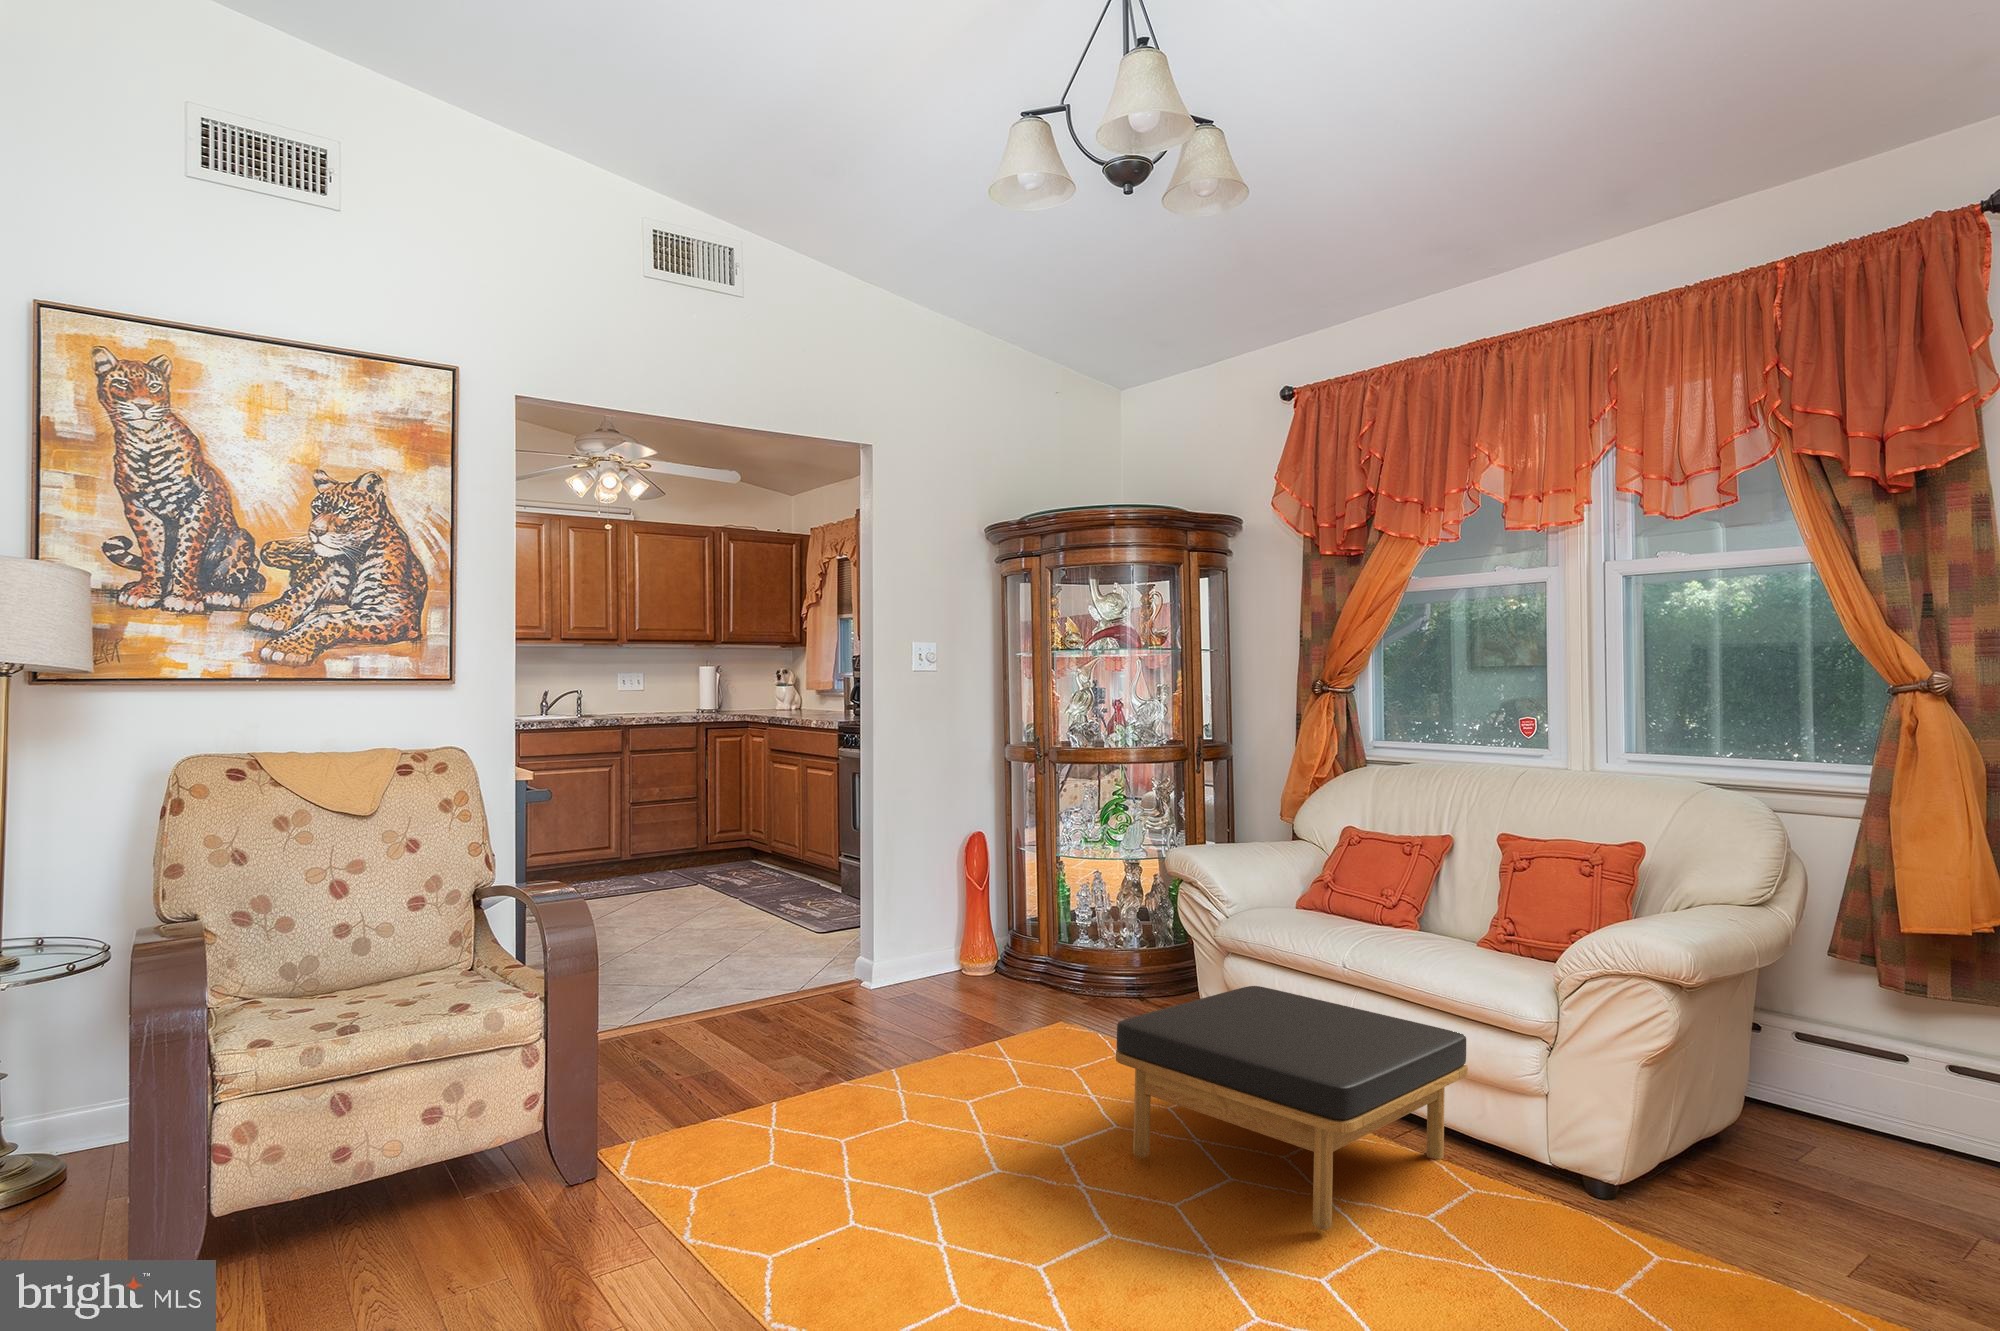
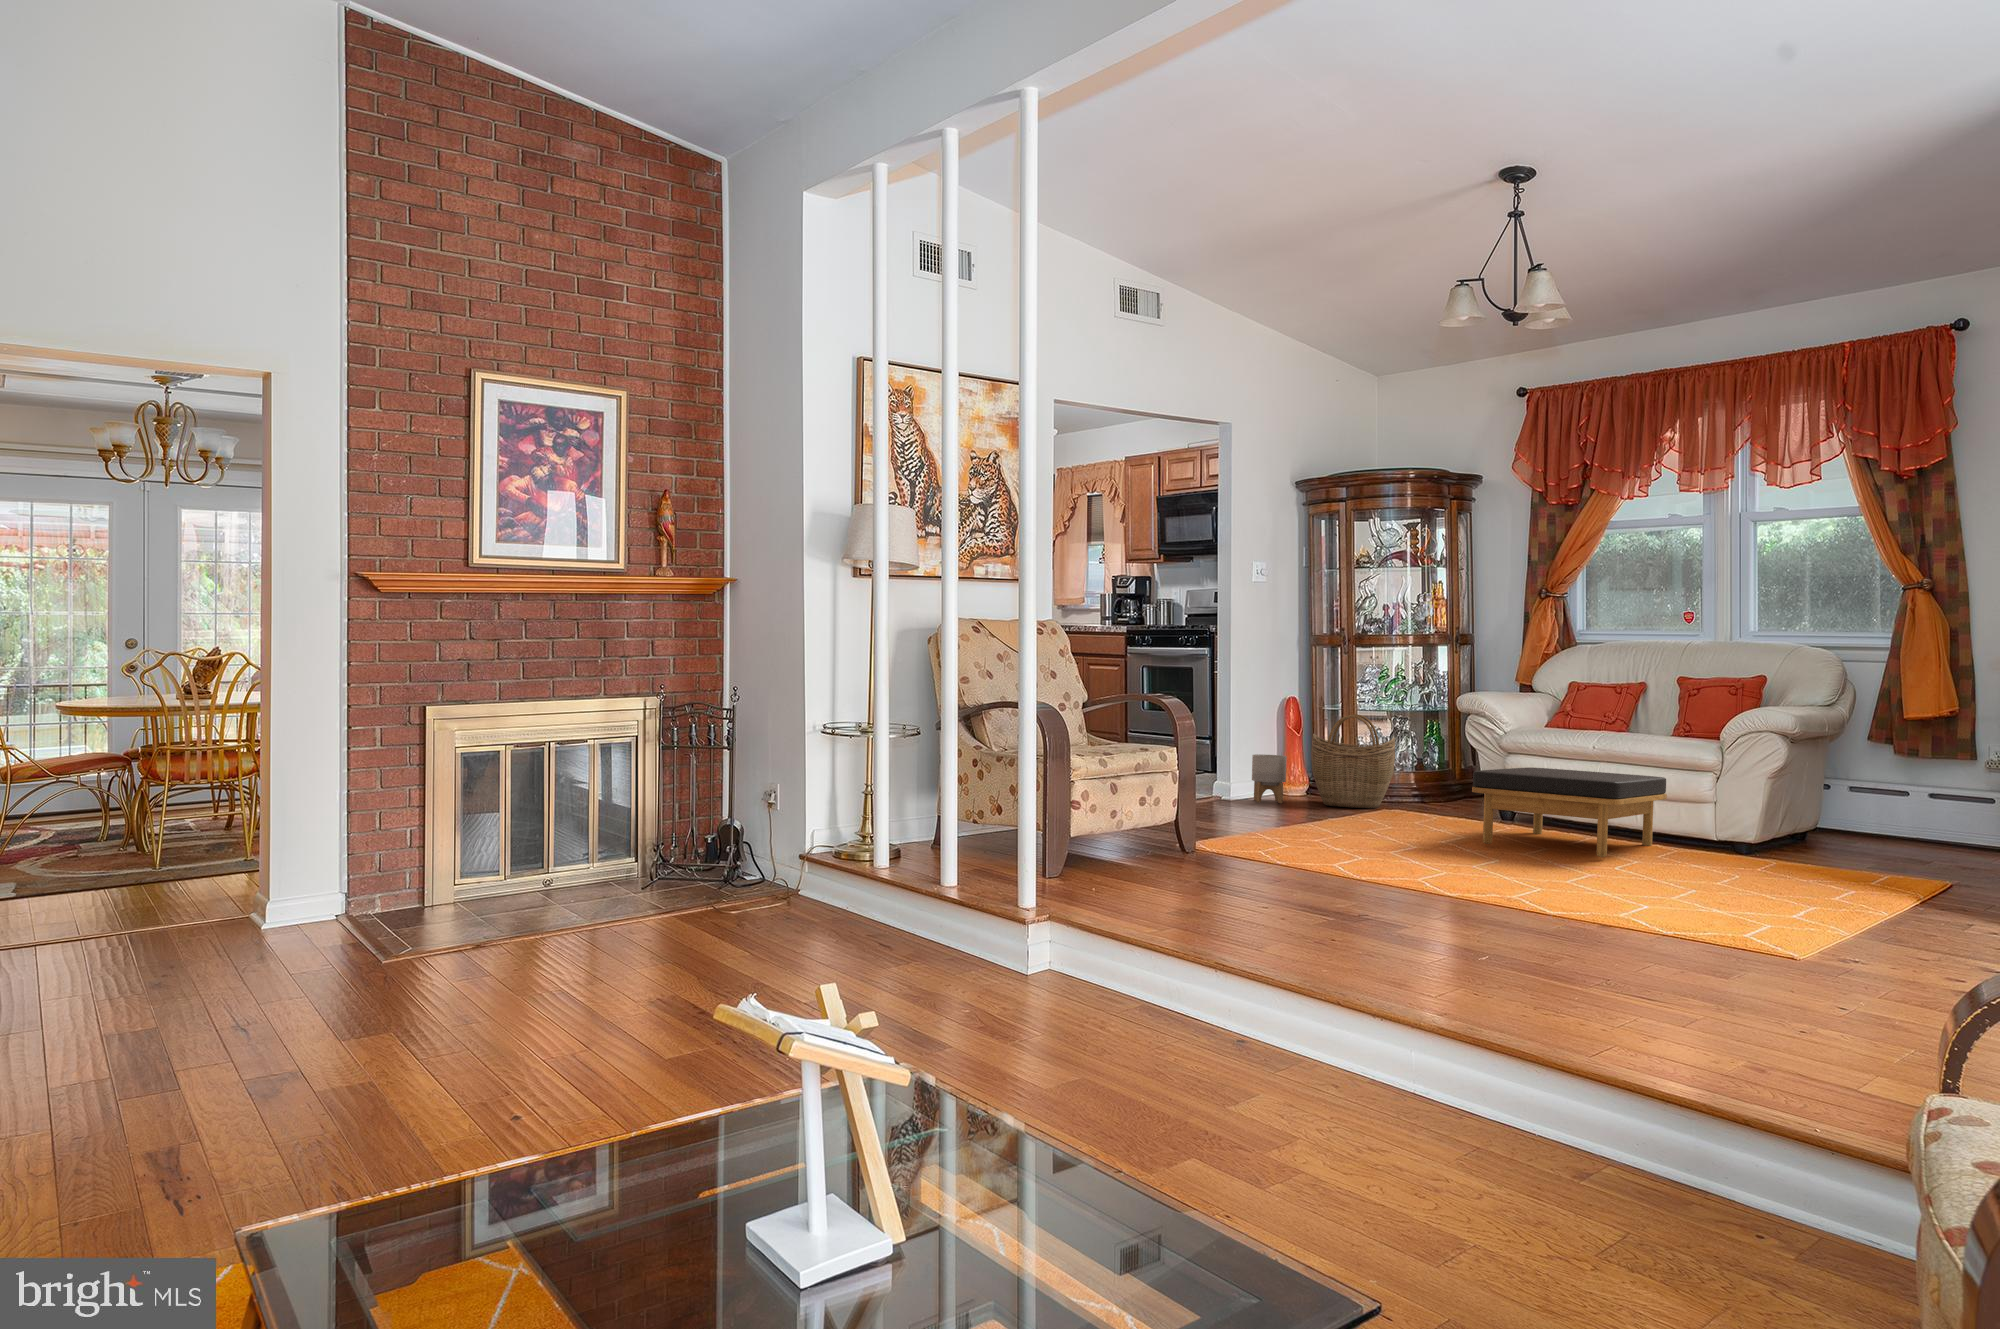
woven basket: none [982,859,1101,1007] -> present [1311,714,1395,808]
planter: none [908,913,957,989] -> present [1252,754,1287,803]

